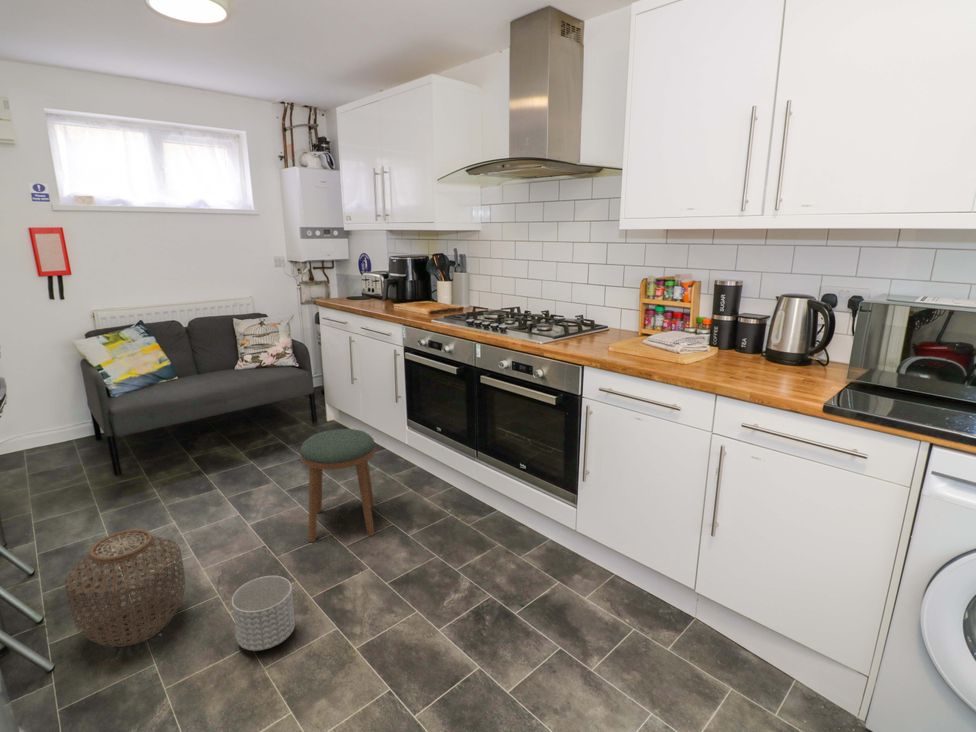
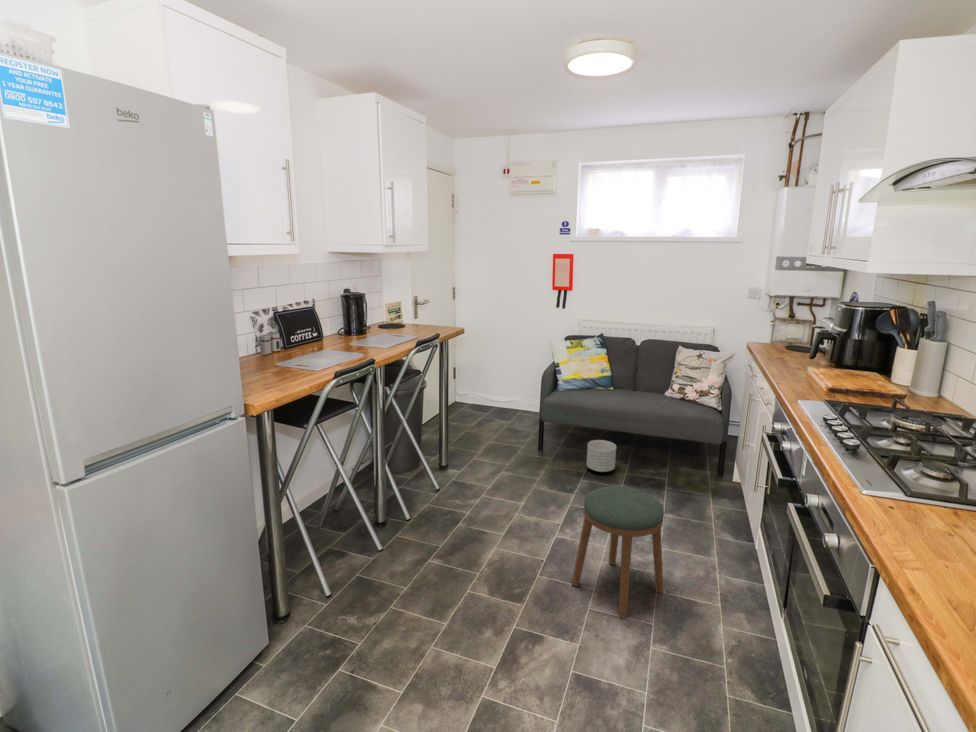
woven basket: present [65,529,185,647] -> none [389,492,460,576]
planter: present [232,576,295,651] -> present [587,440,616,472]

